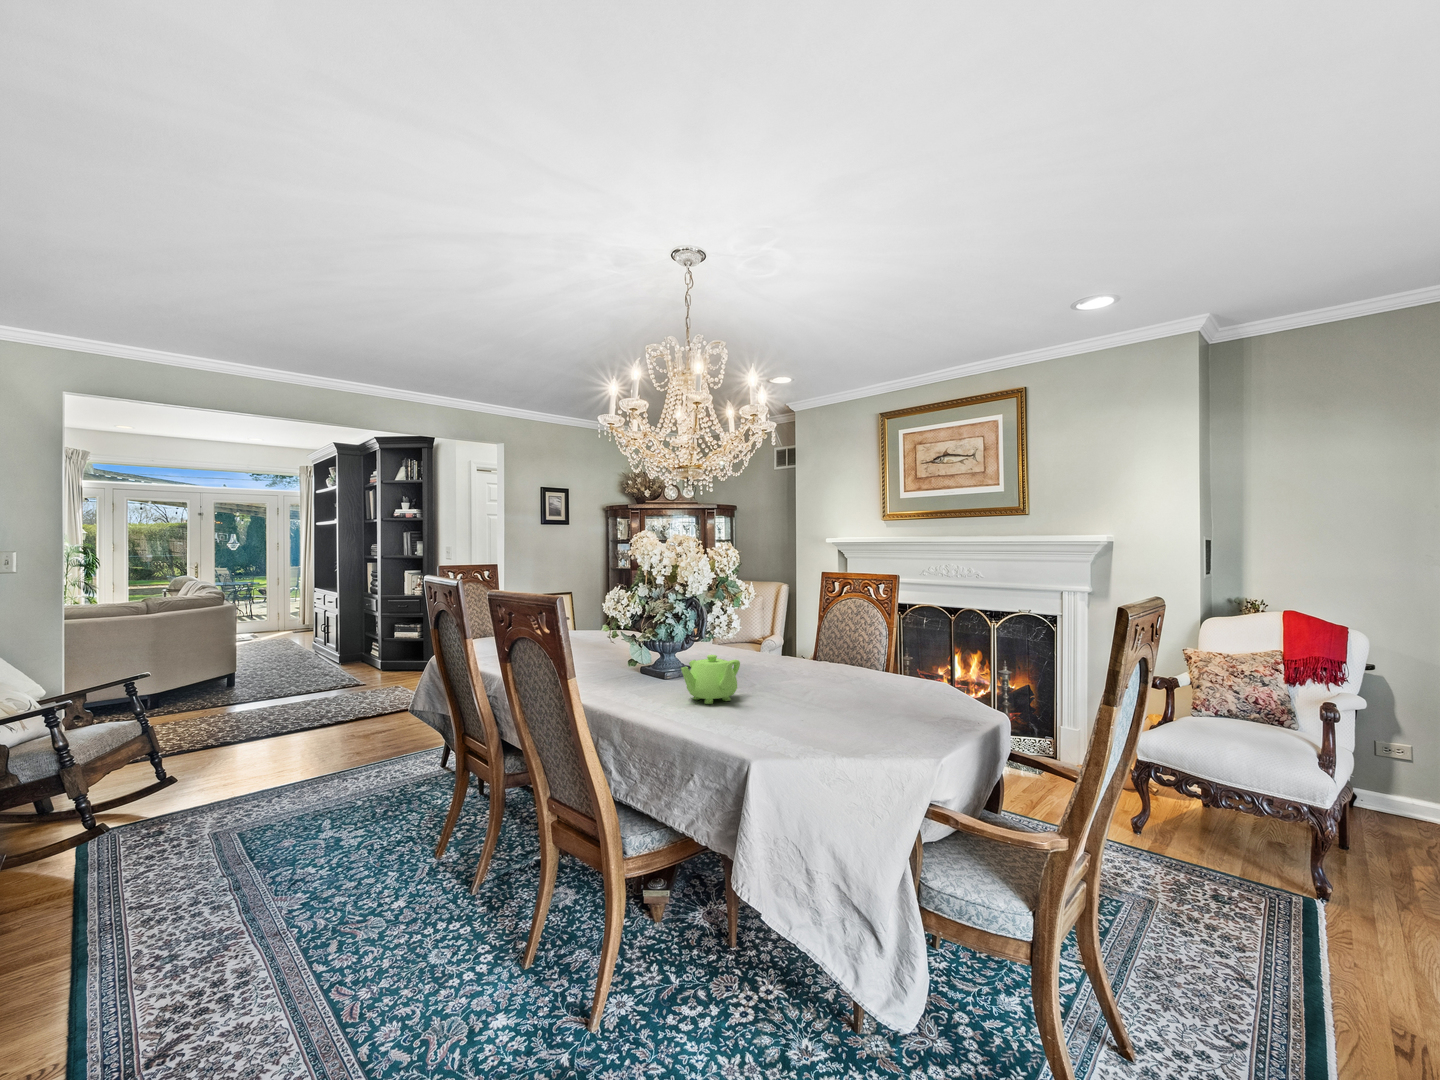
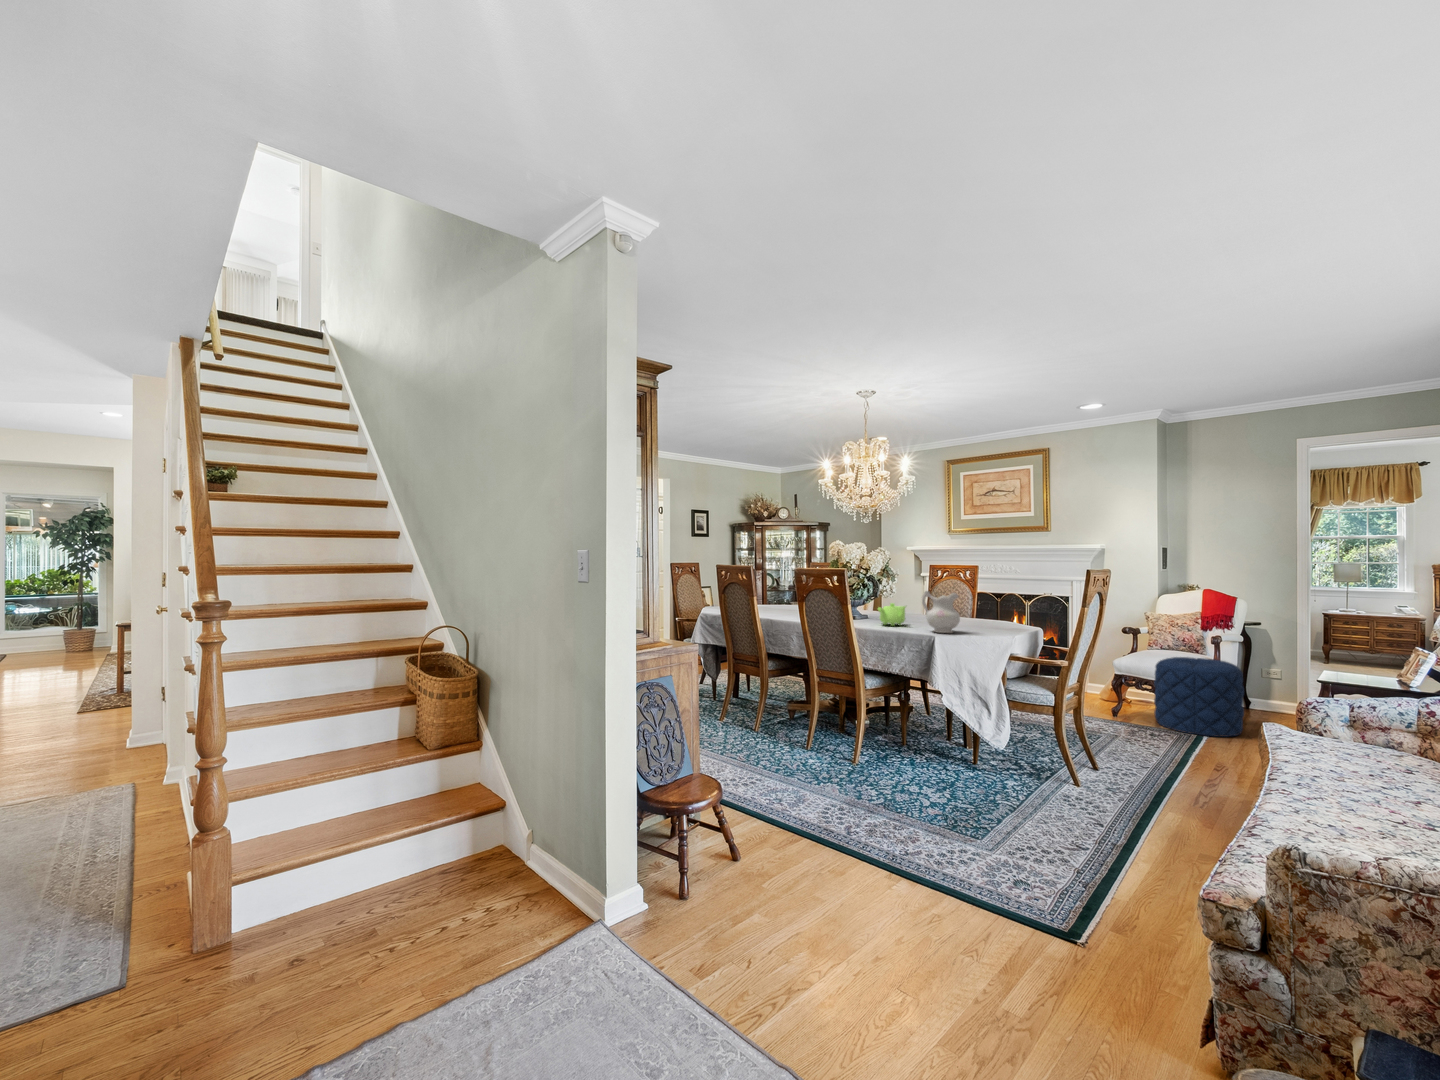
ceramic pitcher: none [751,637,829,735] -> present [922,591,960,633]
pouf: none [1213,739,1391,910] -> present [1154,657,1244,737]

